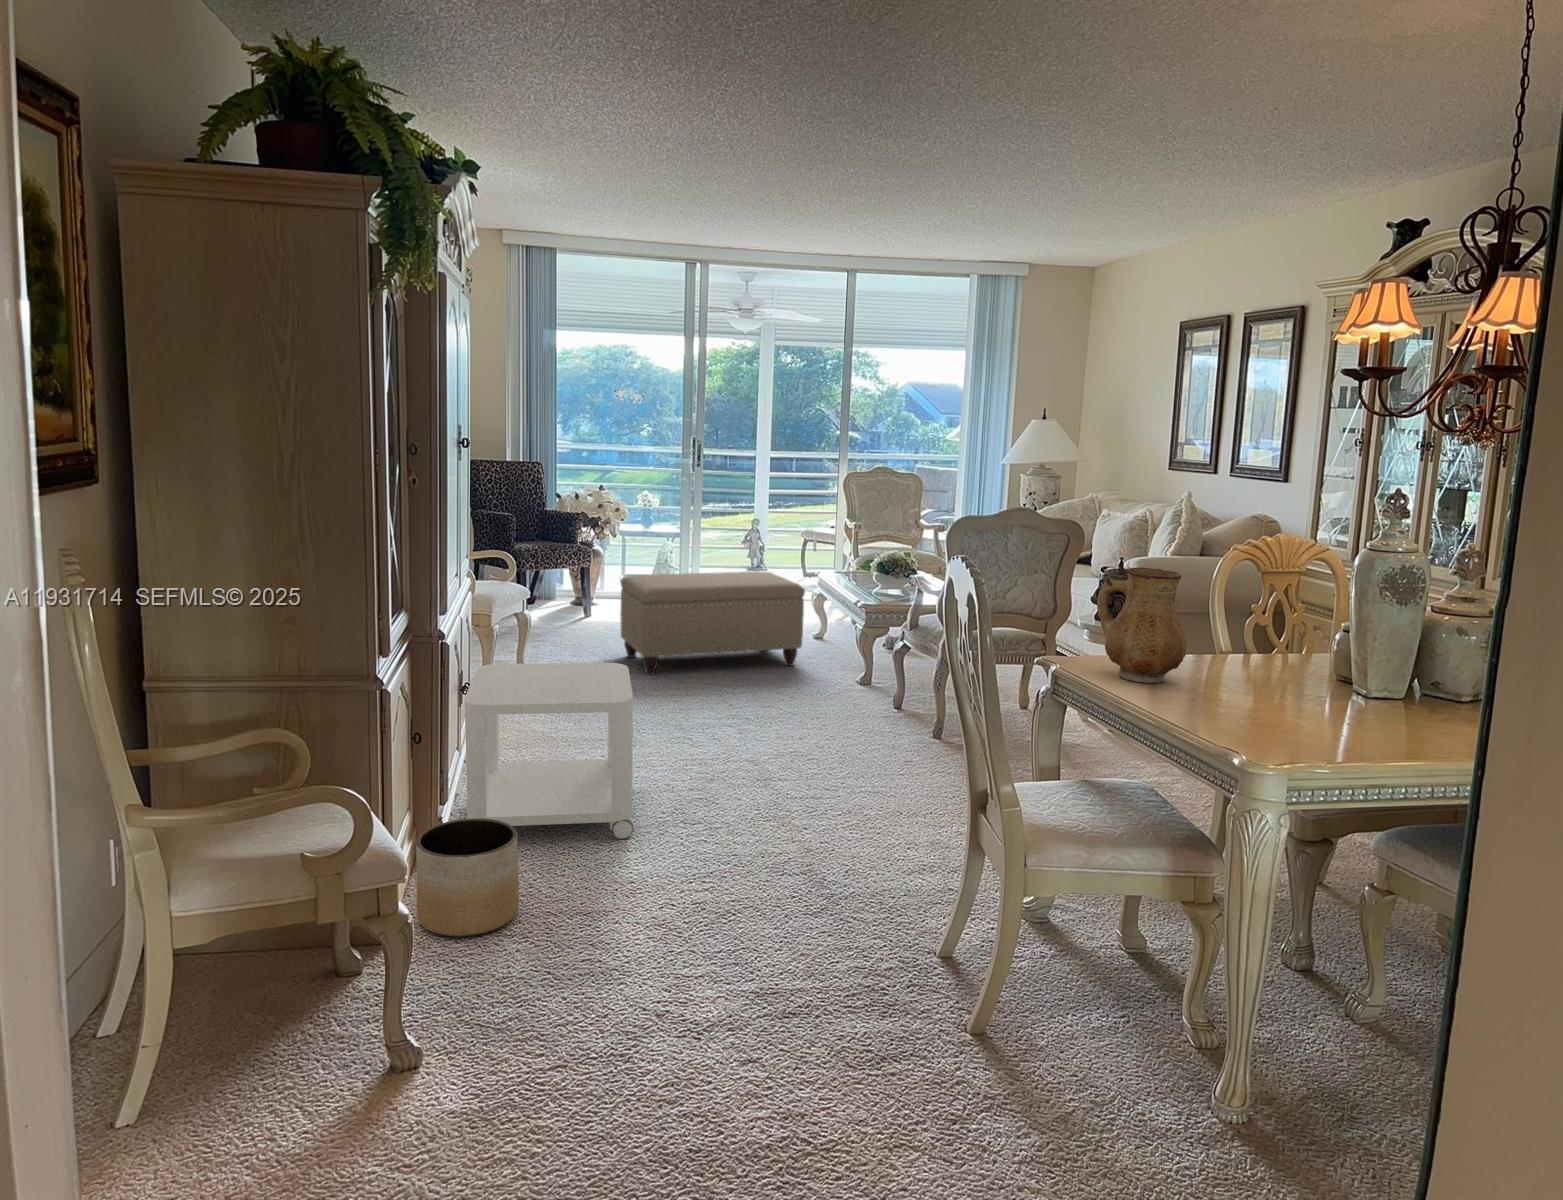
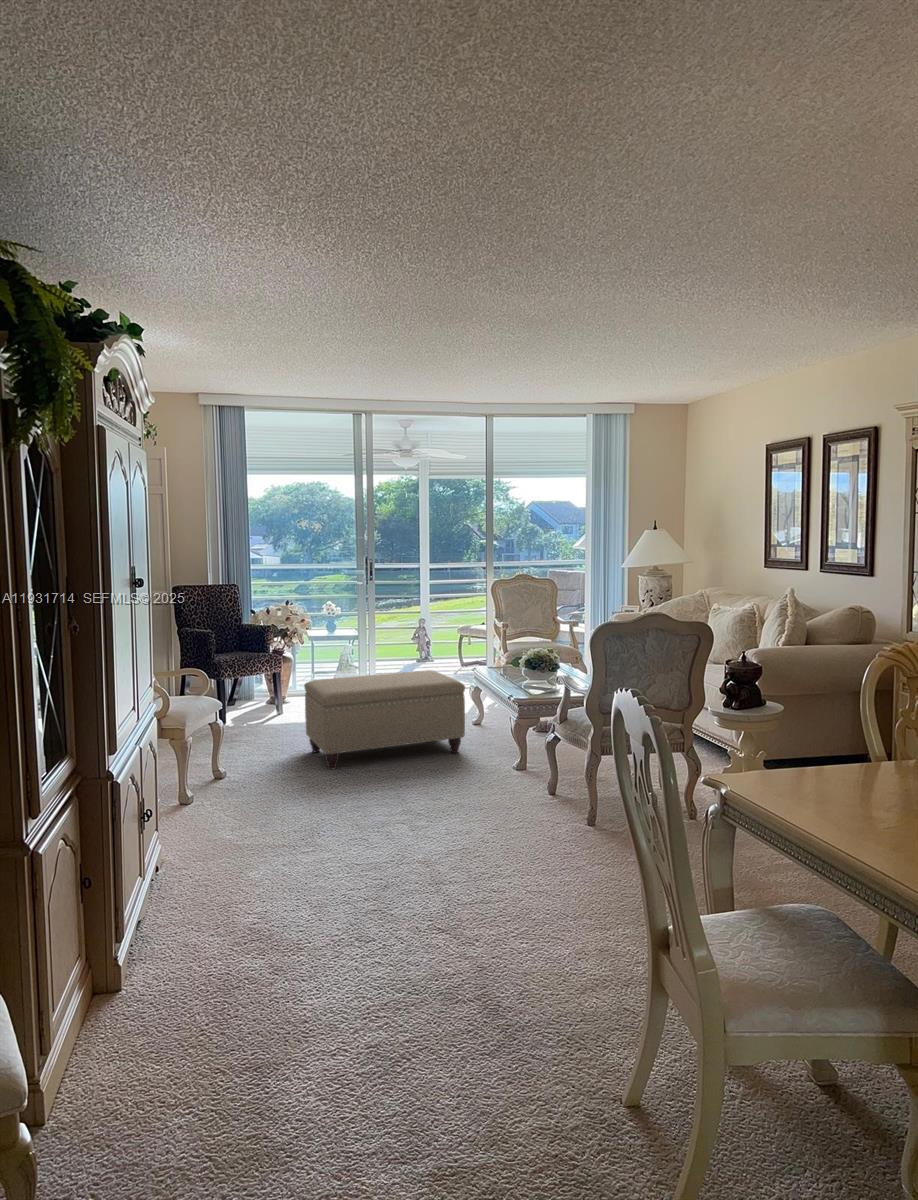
ceramic pitcher: present [1097,567,1187,683] -> none [768,688,867,812]
side table: present [465,663,635,839] -> none [137,780,310,980]
planter: present [416,818,519,937] -> none [72,970,185,1112]

